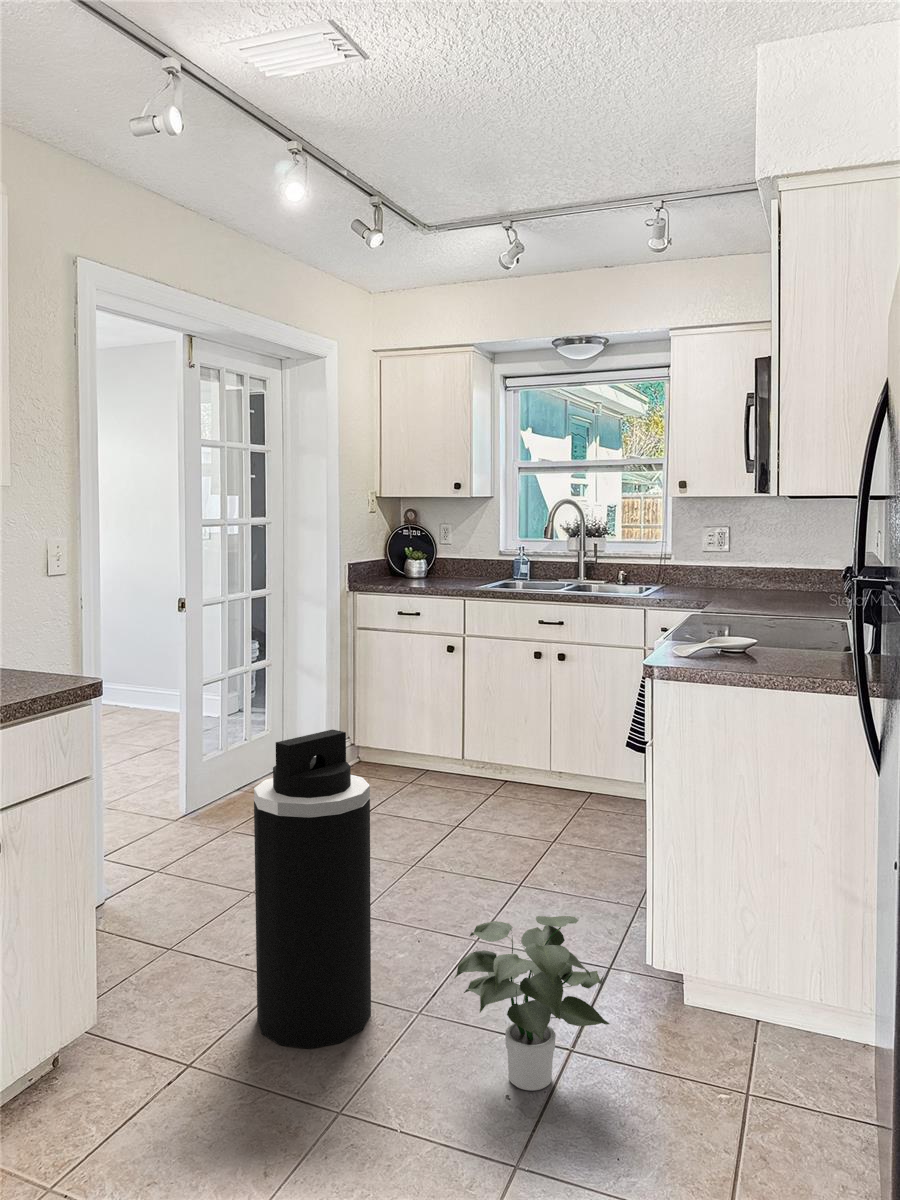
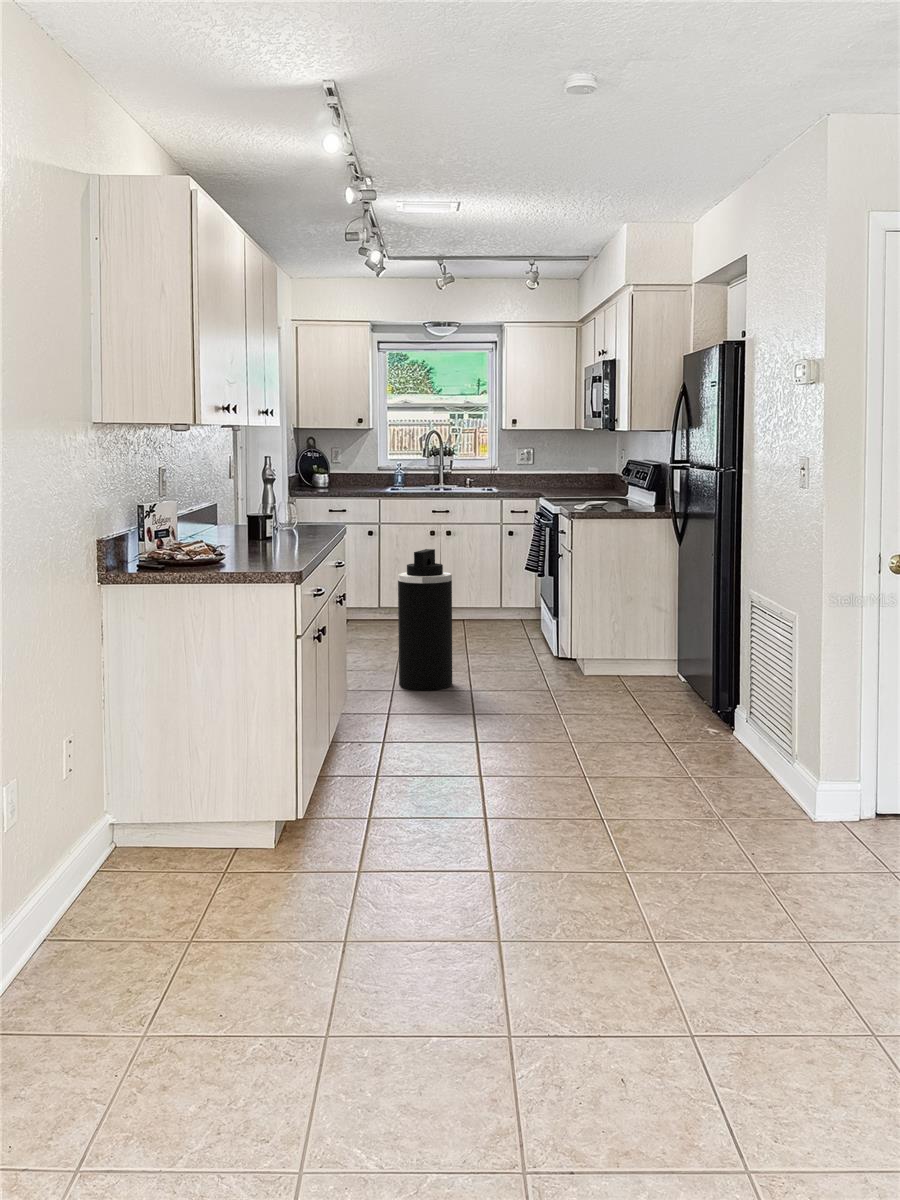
potted plant: present [455,916,609,1091] -> none [502,619,568,688]

